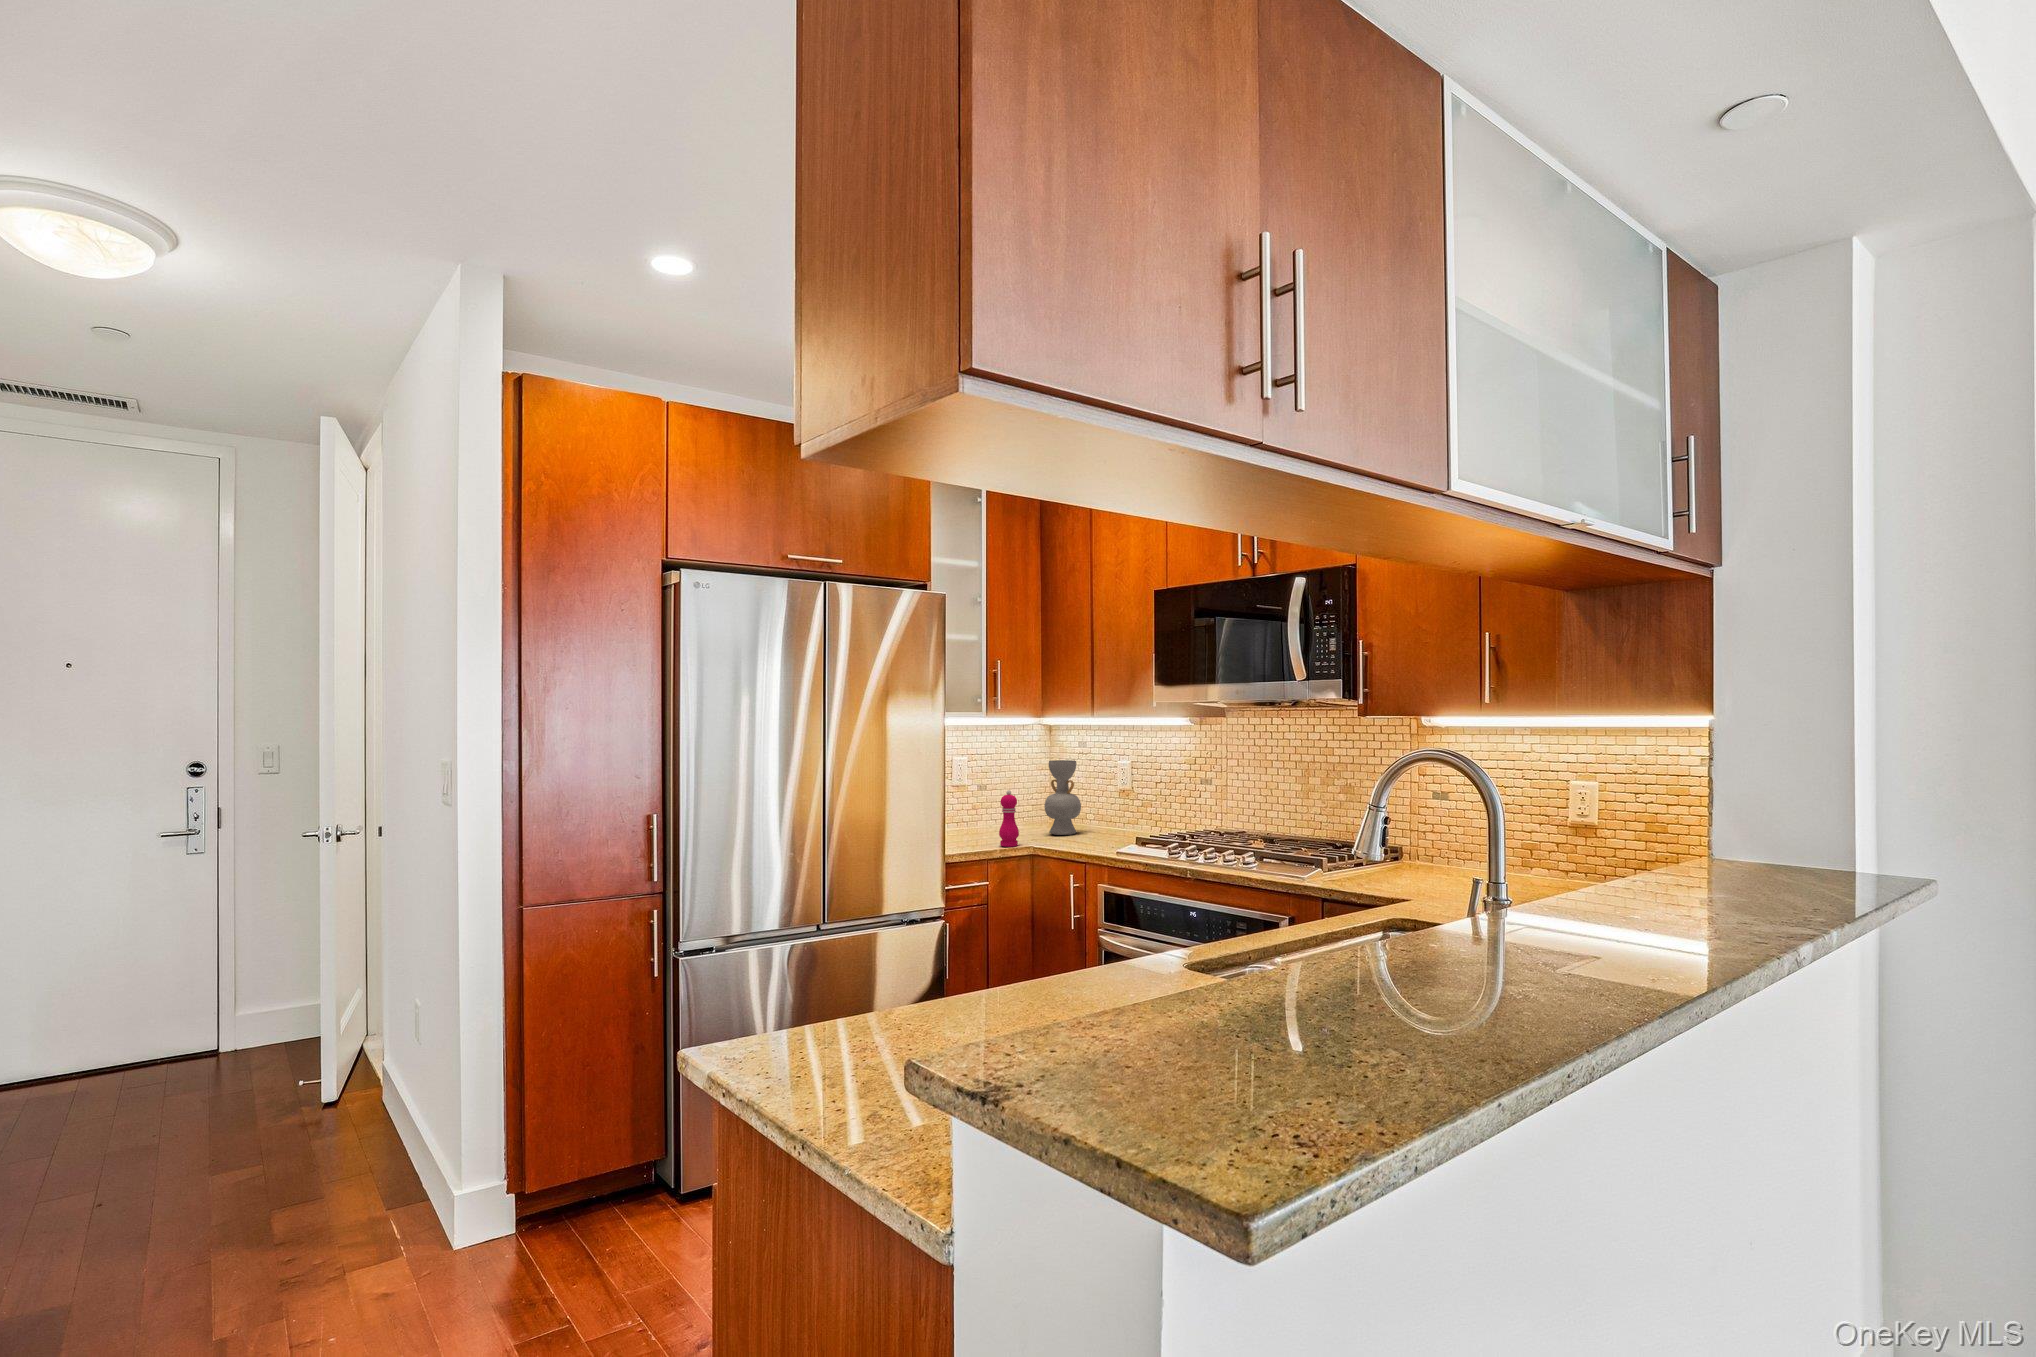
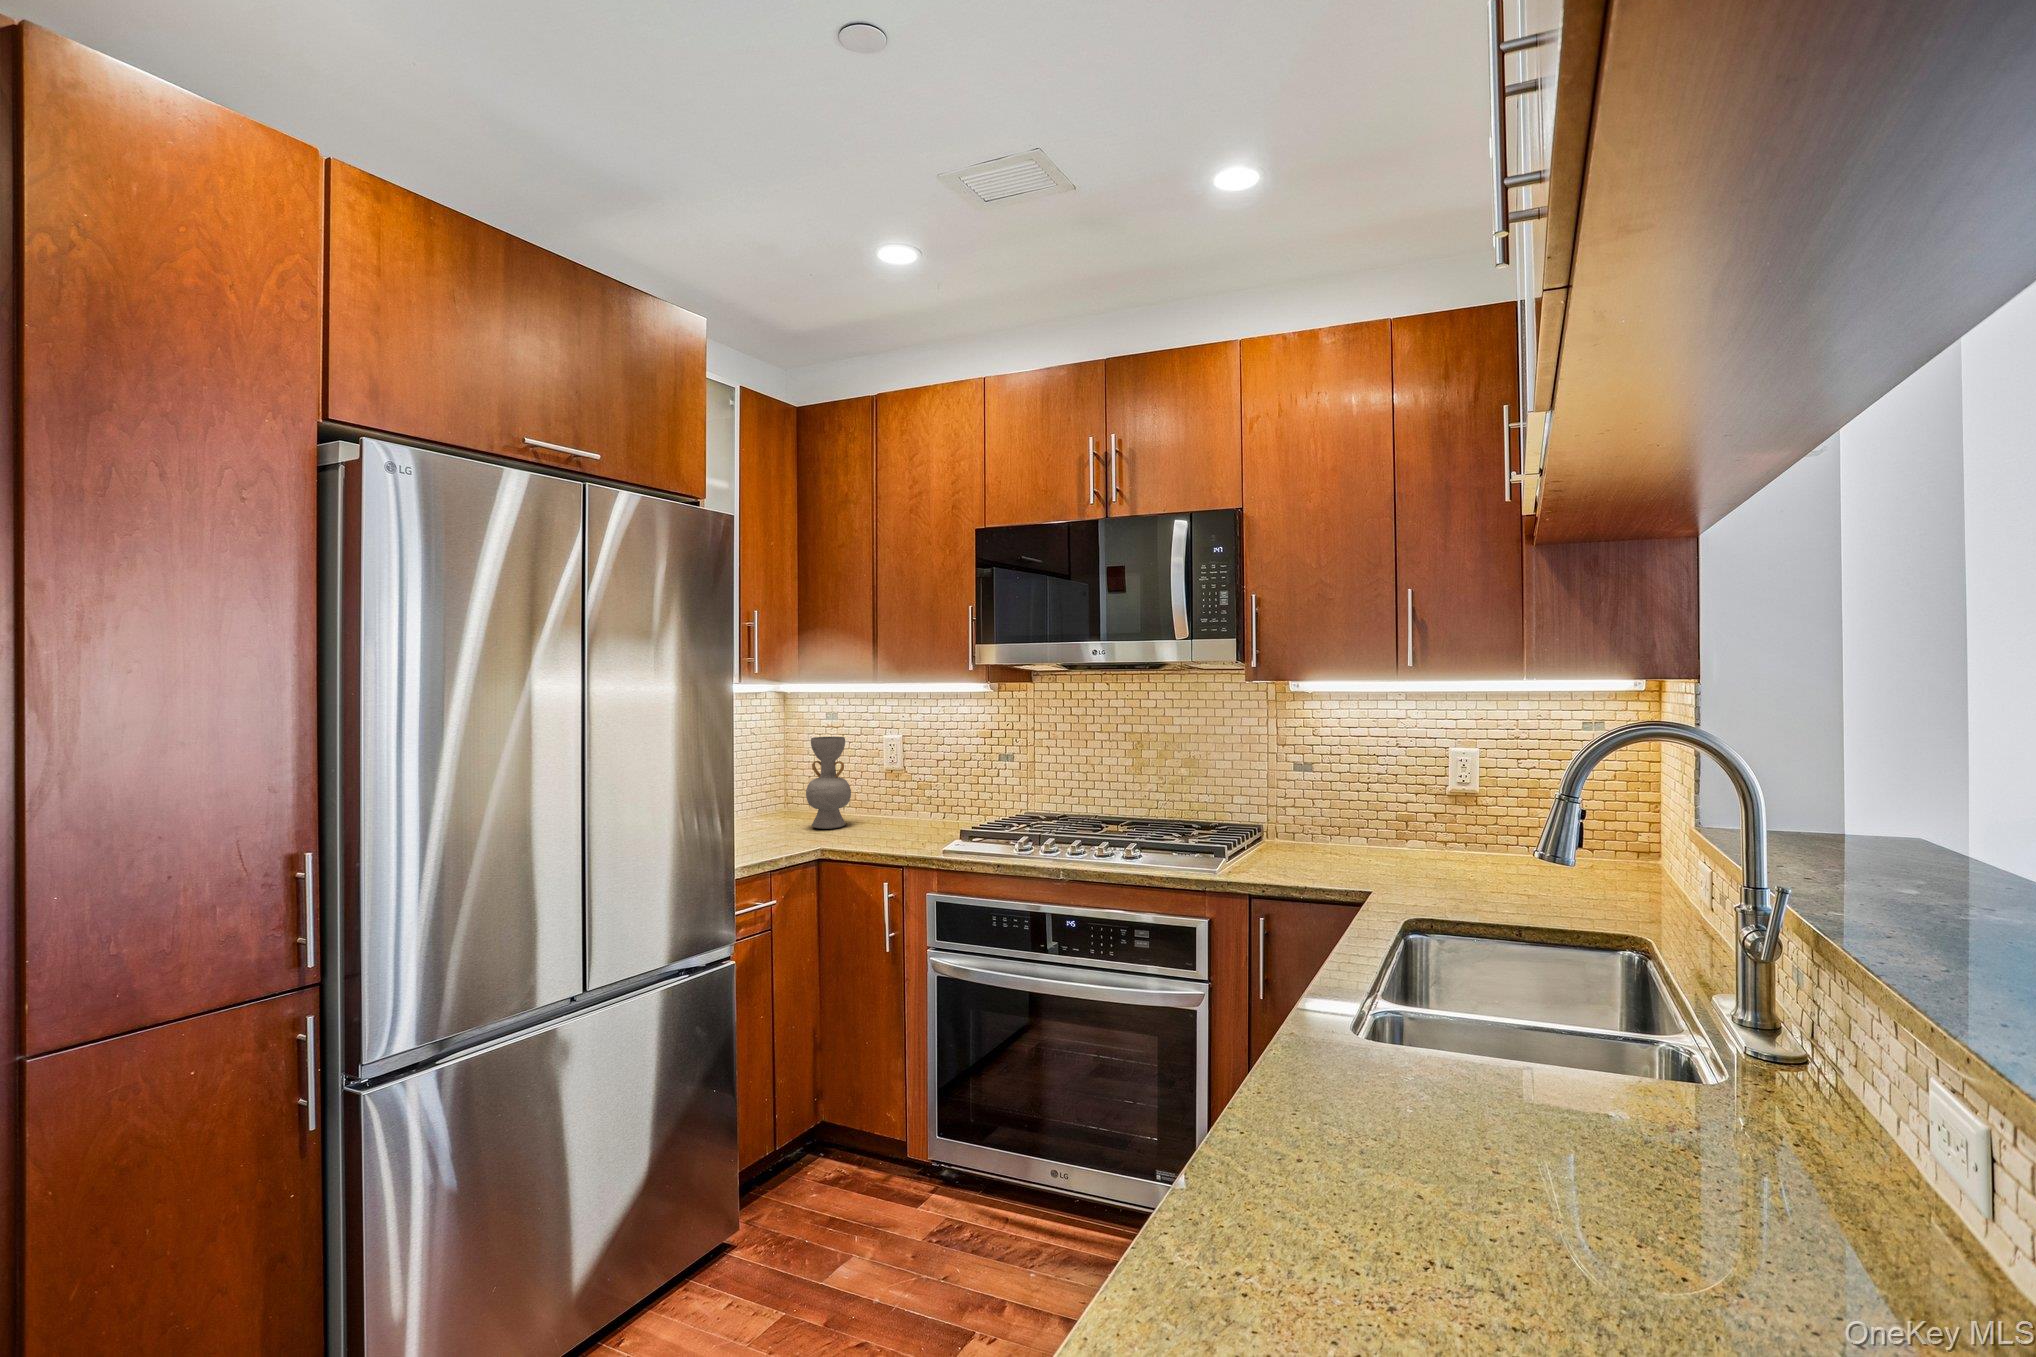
pepper mill: present [999,790,1019,847] -> none [770,779,796,851]

